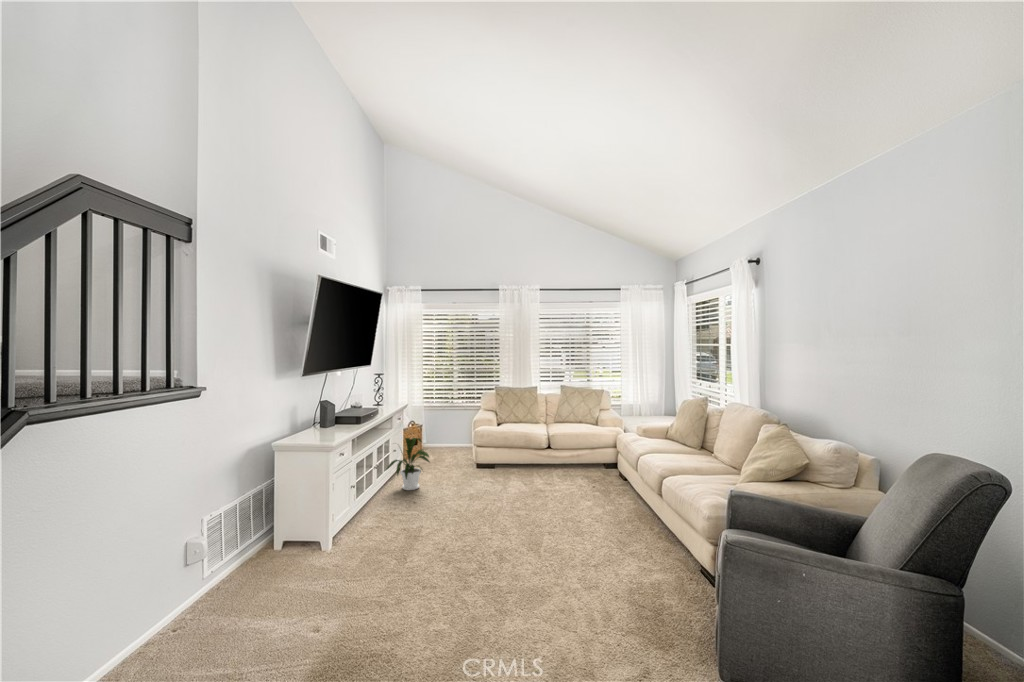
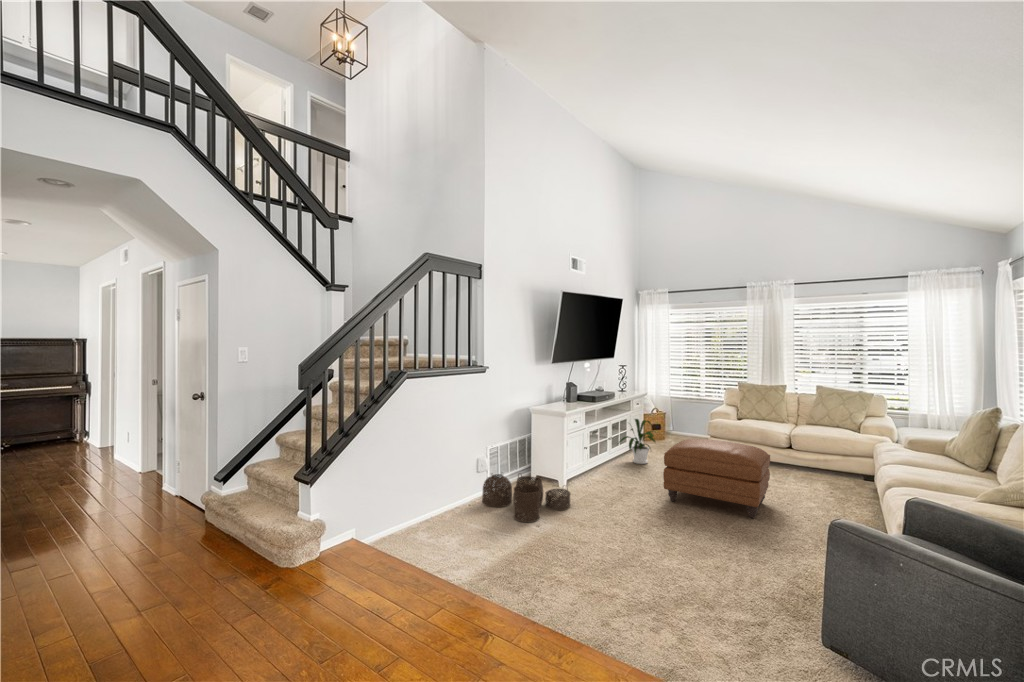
ottoman: none [459,454,561,533] -> present [663,439,770,518]
woven basket: none [194,548,349,633] -> present [482,474,571,522]

